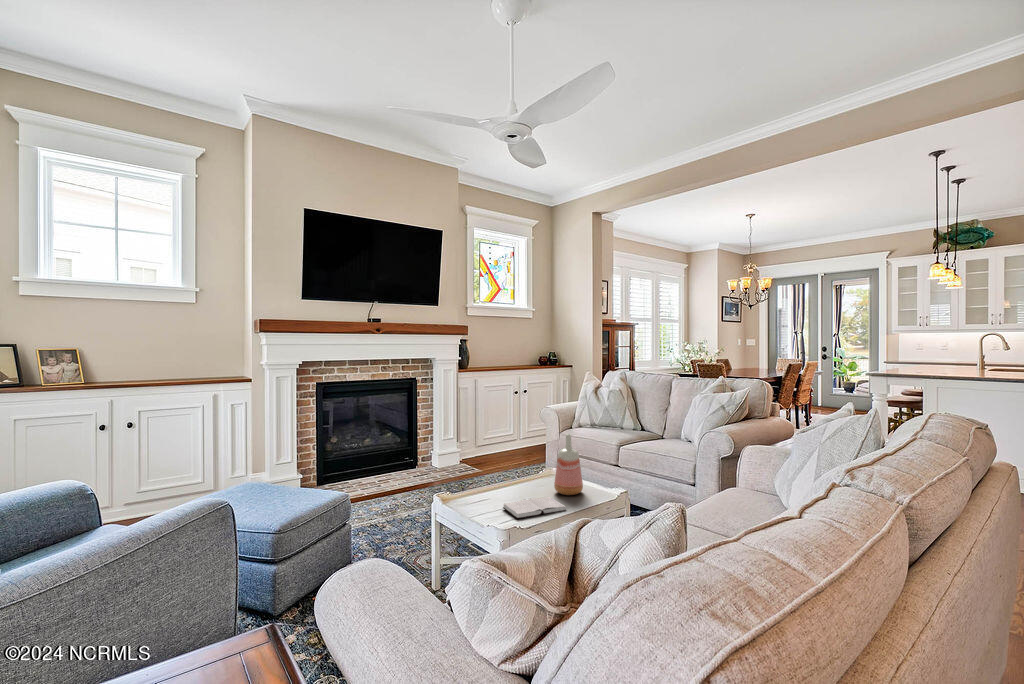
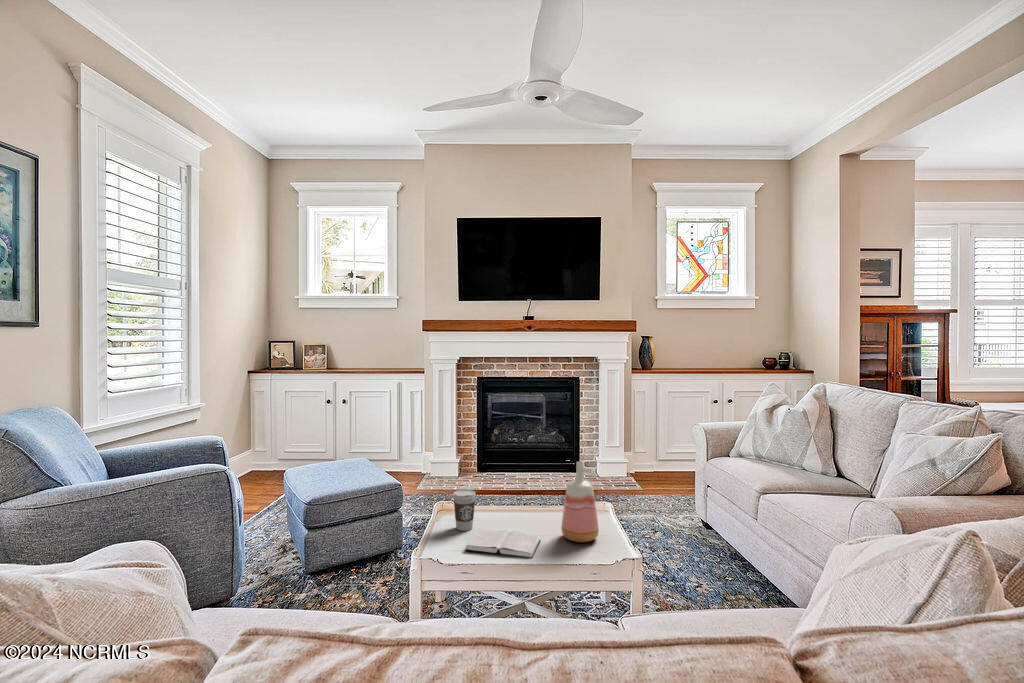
coffee cup: none [471,474,491,511] -> present [453,489,476,531]

